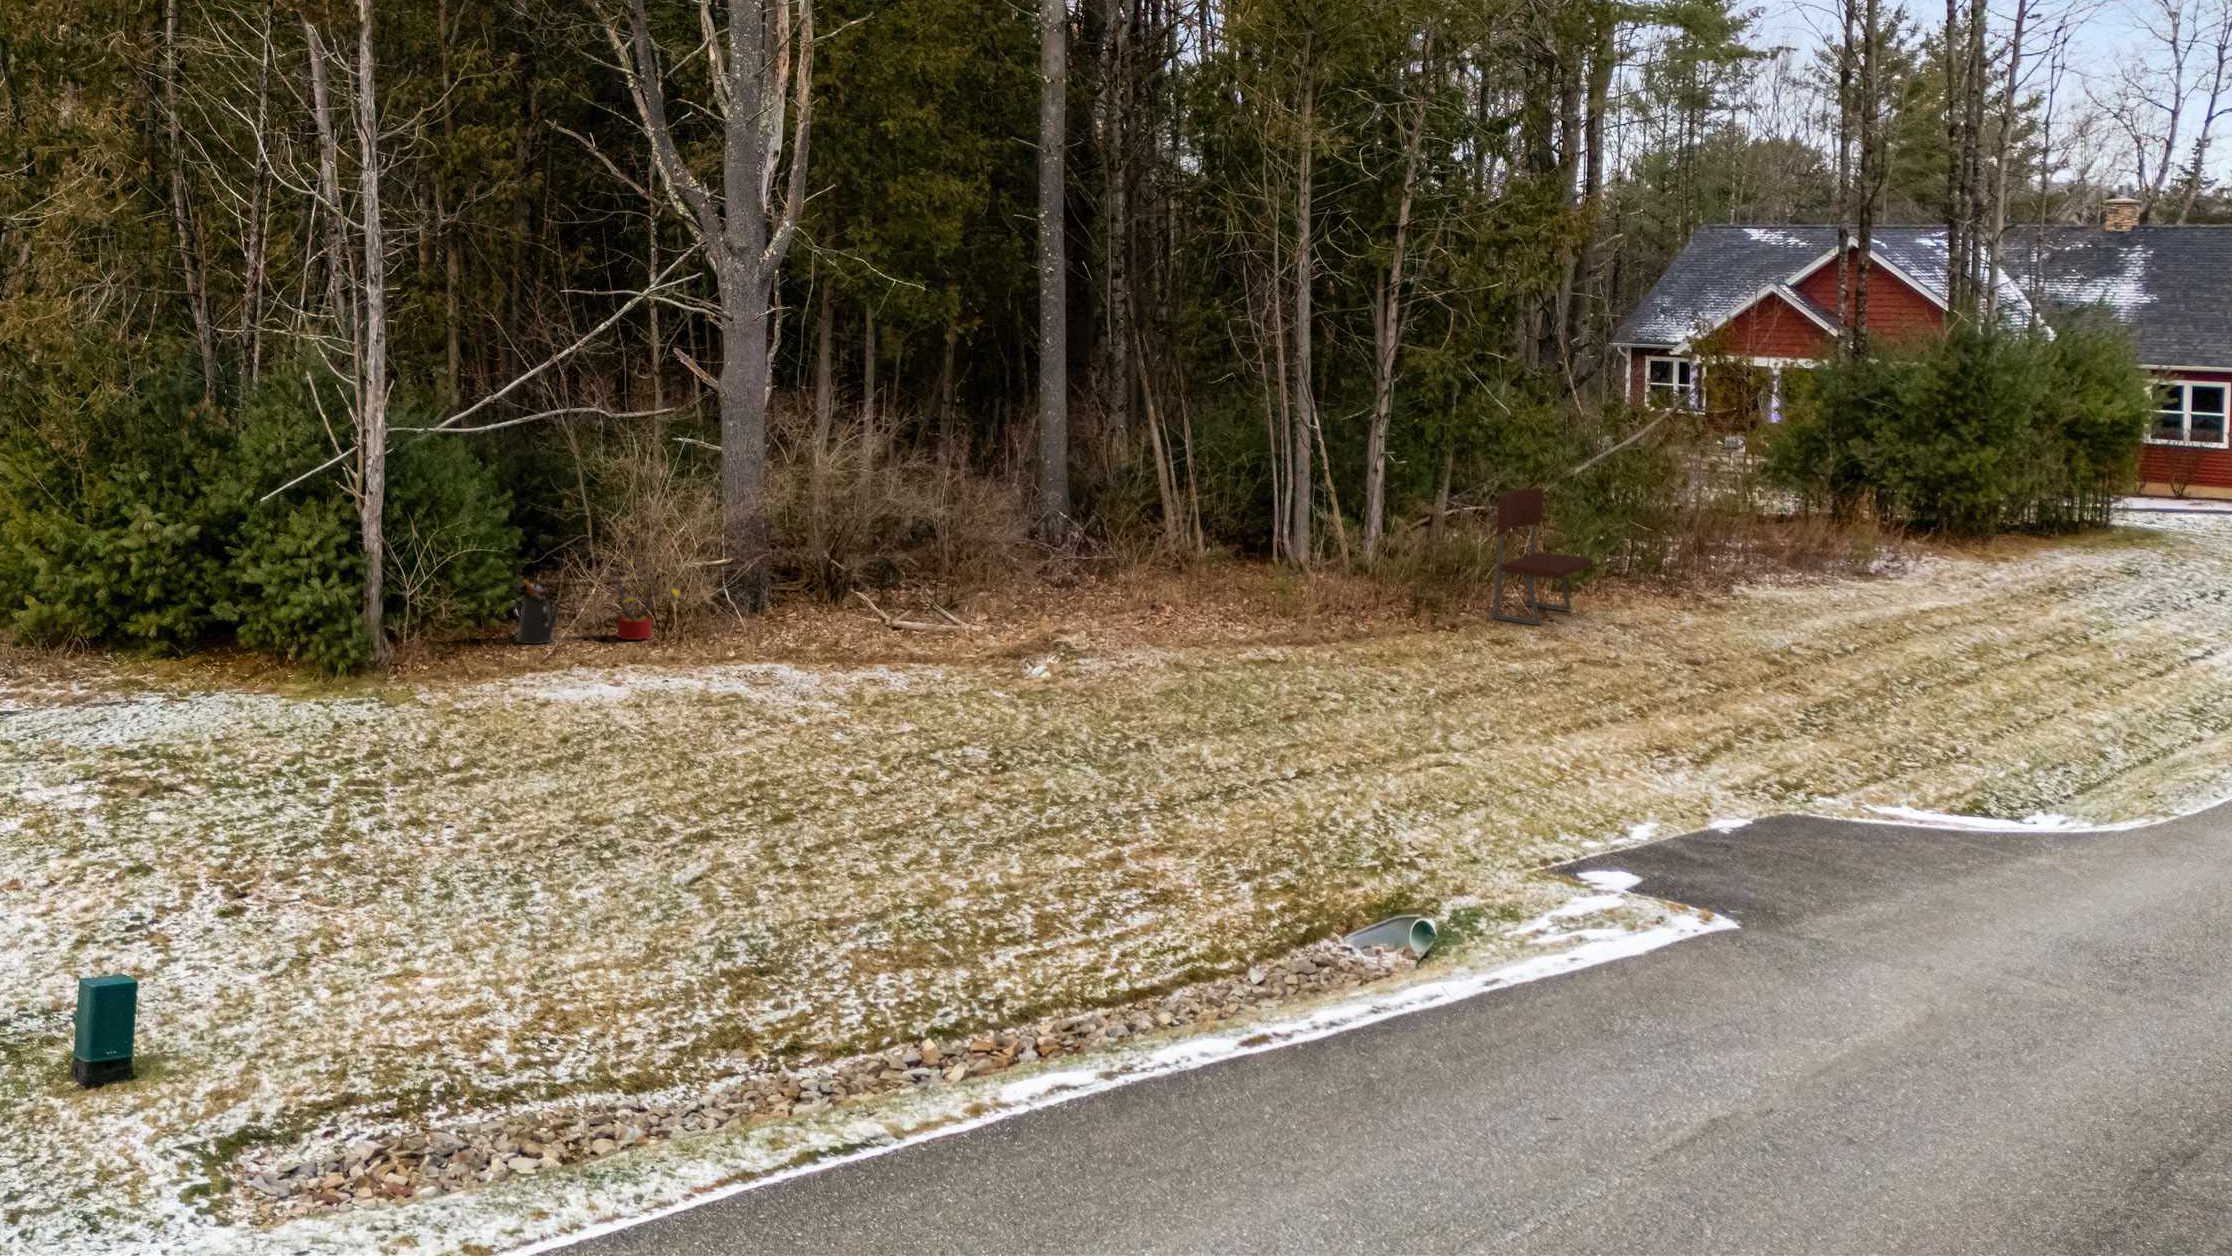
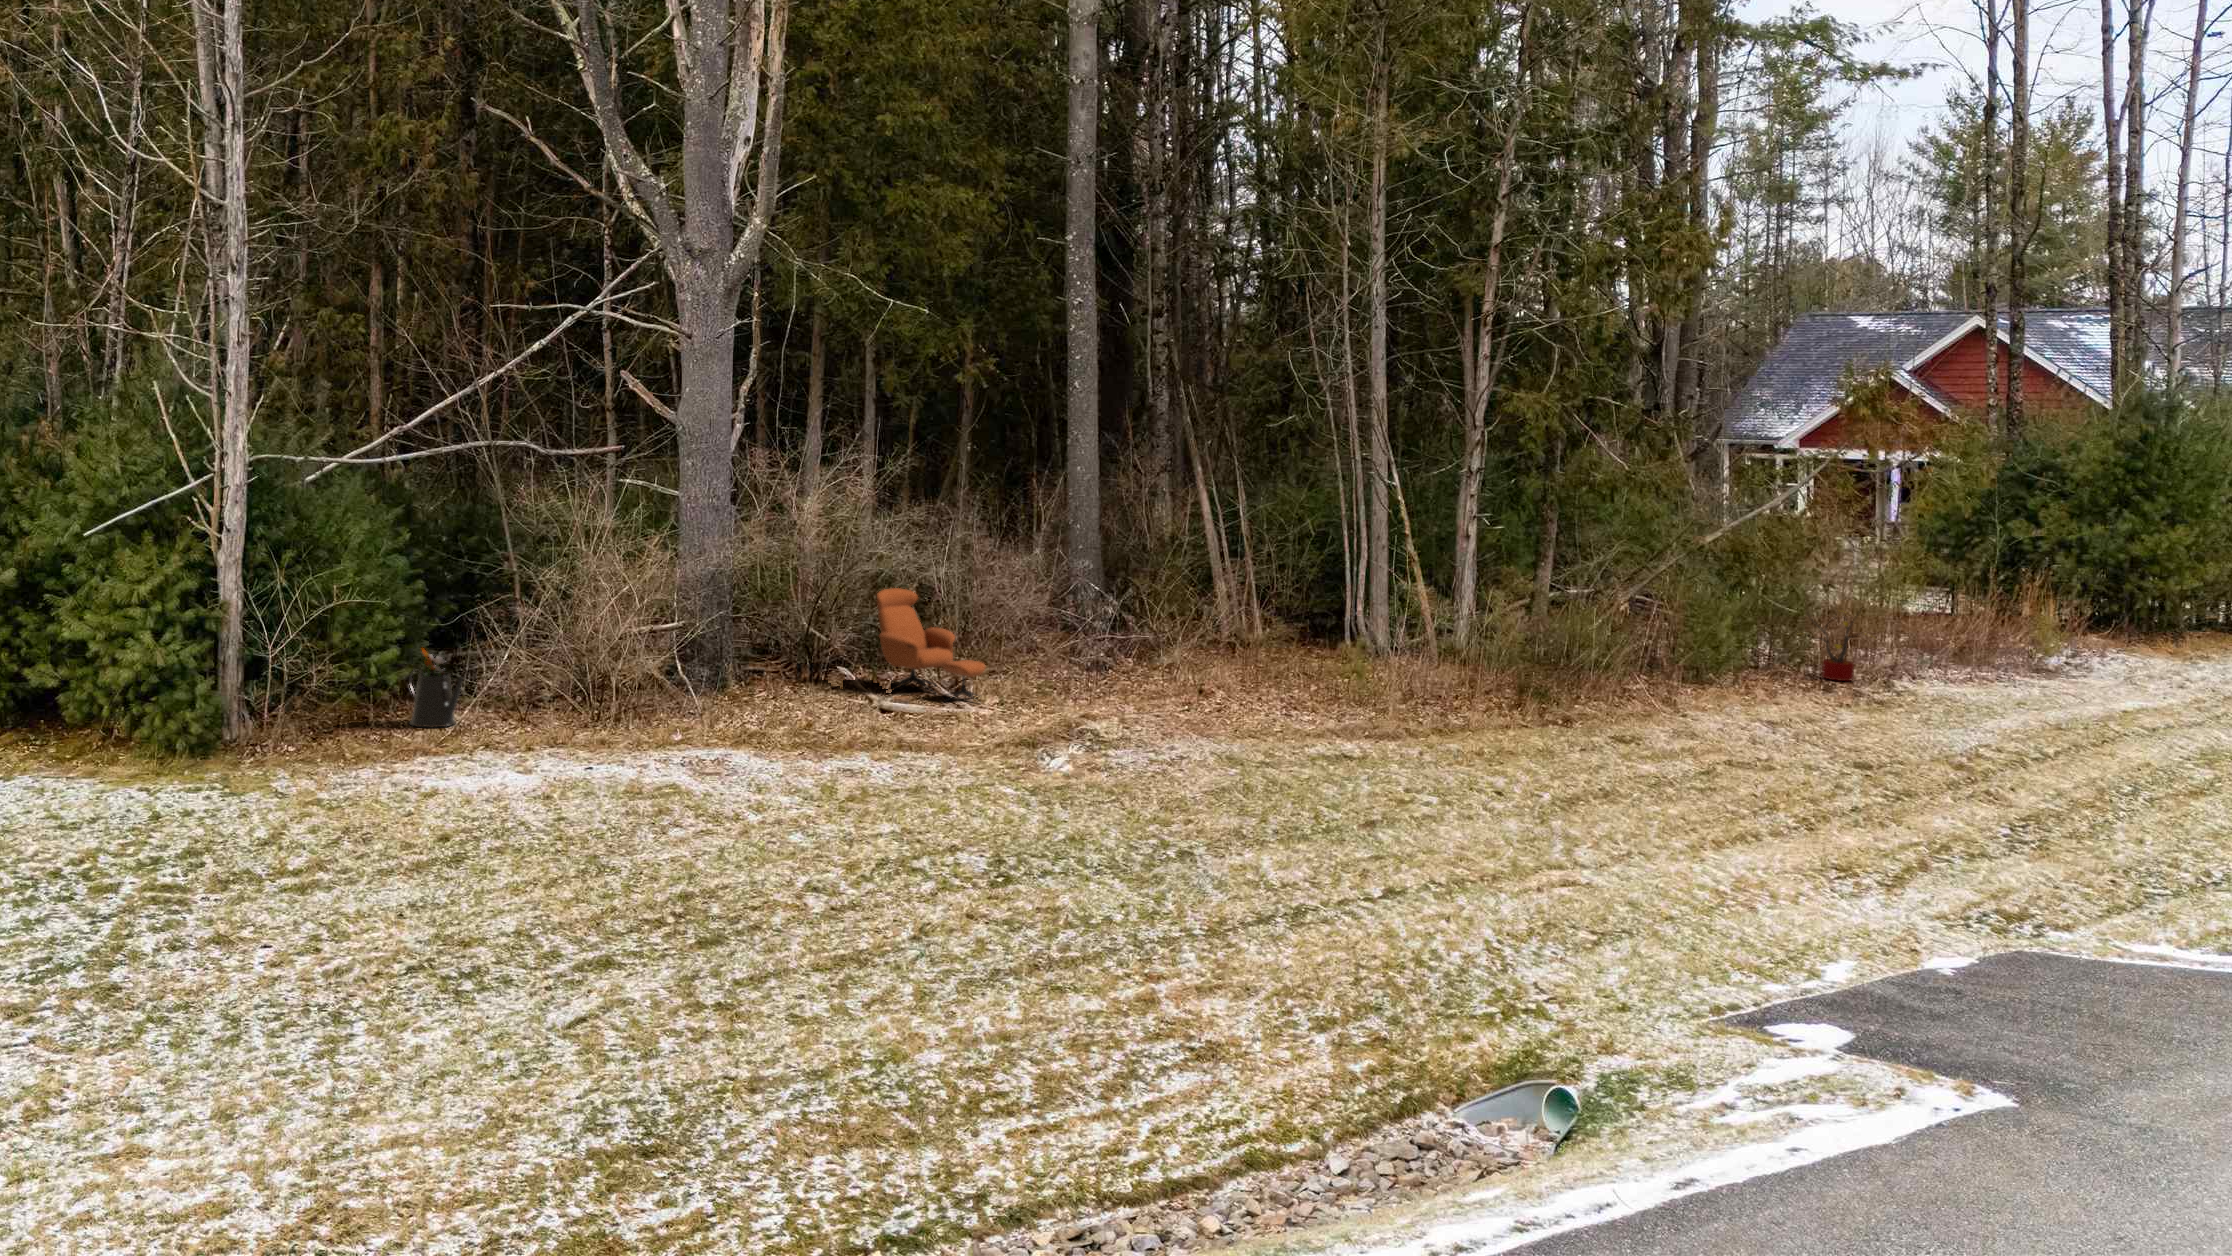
bench: present [1492,487,1592,625] -> none [1605,555,1727,722]
lounge chair: none [893,520,985,616] -> present [877,588,985,700]
decorative plant: present [606,556,680,640] -> present [1817,610,1854,681]

